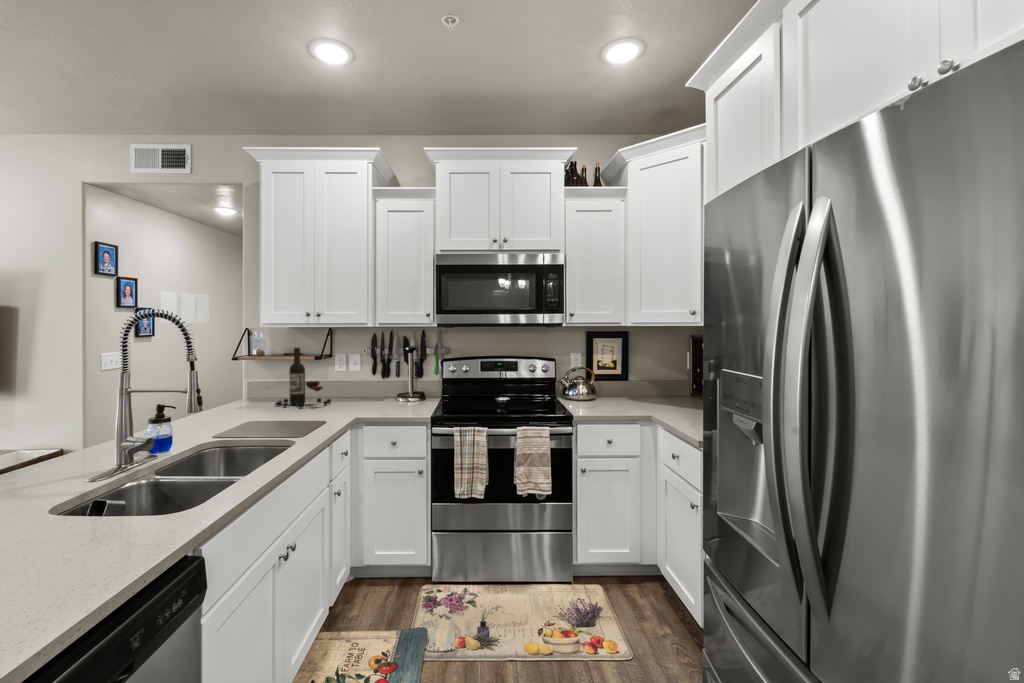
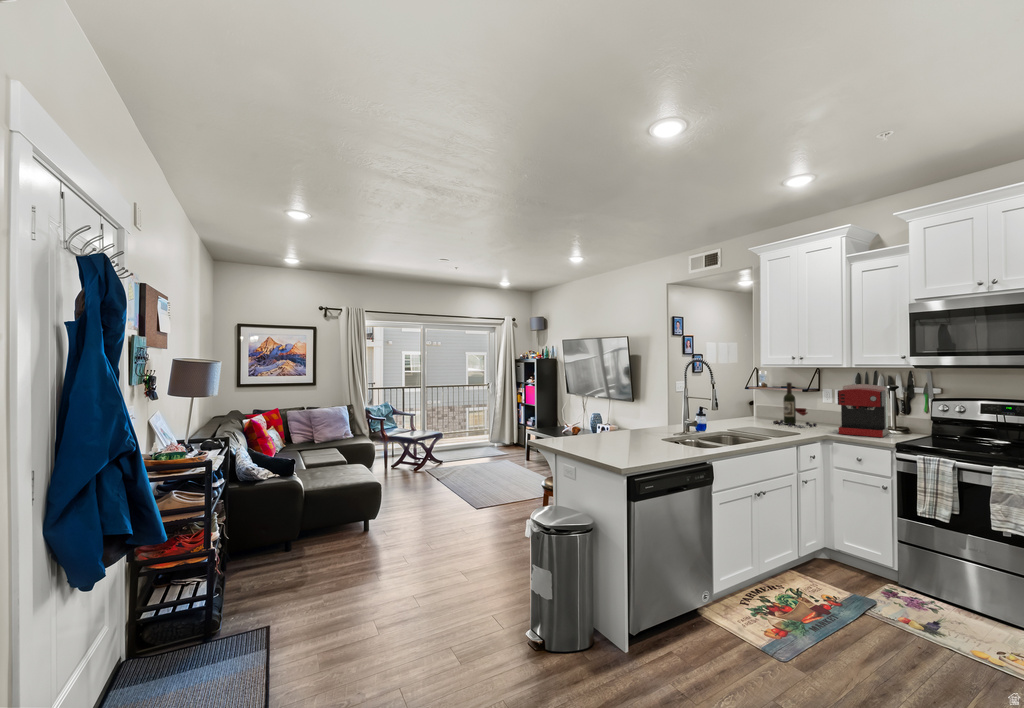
coffee maker: none [364,347,410,411] -> present [838,384,888,437]

